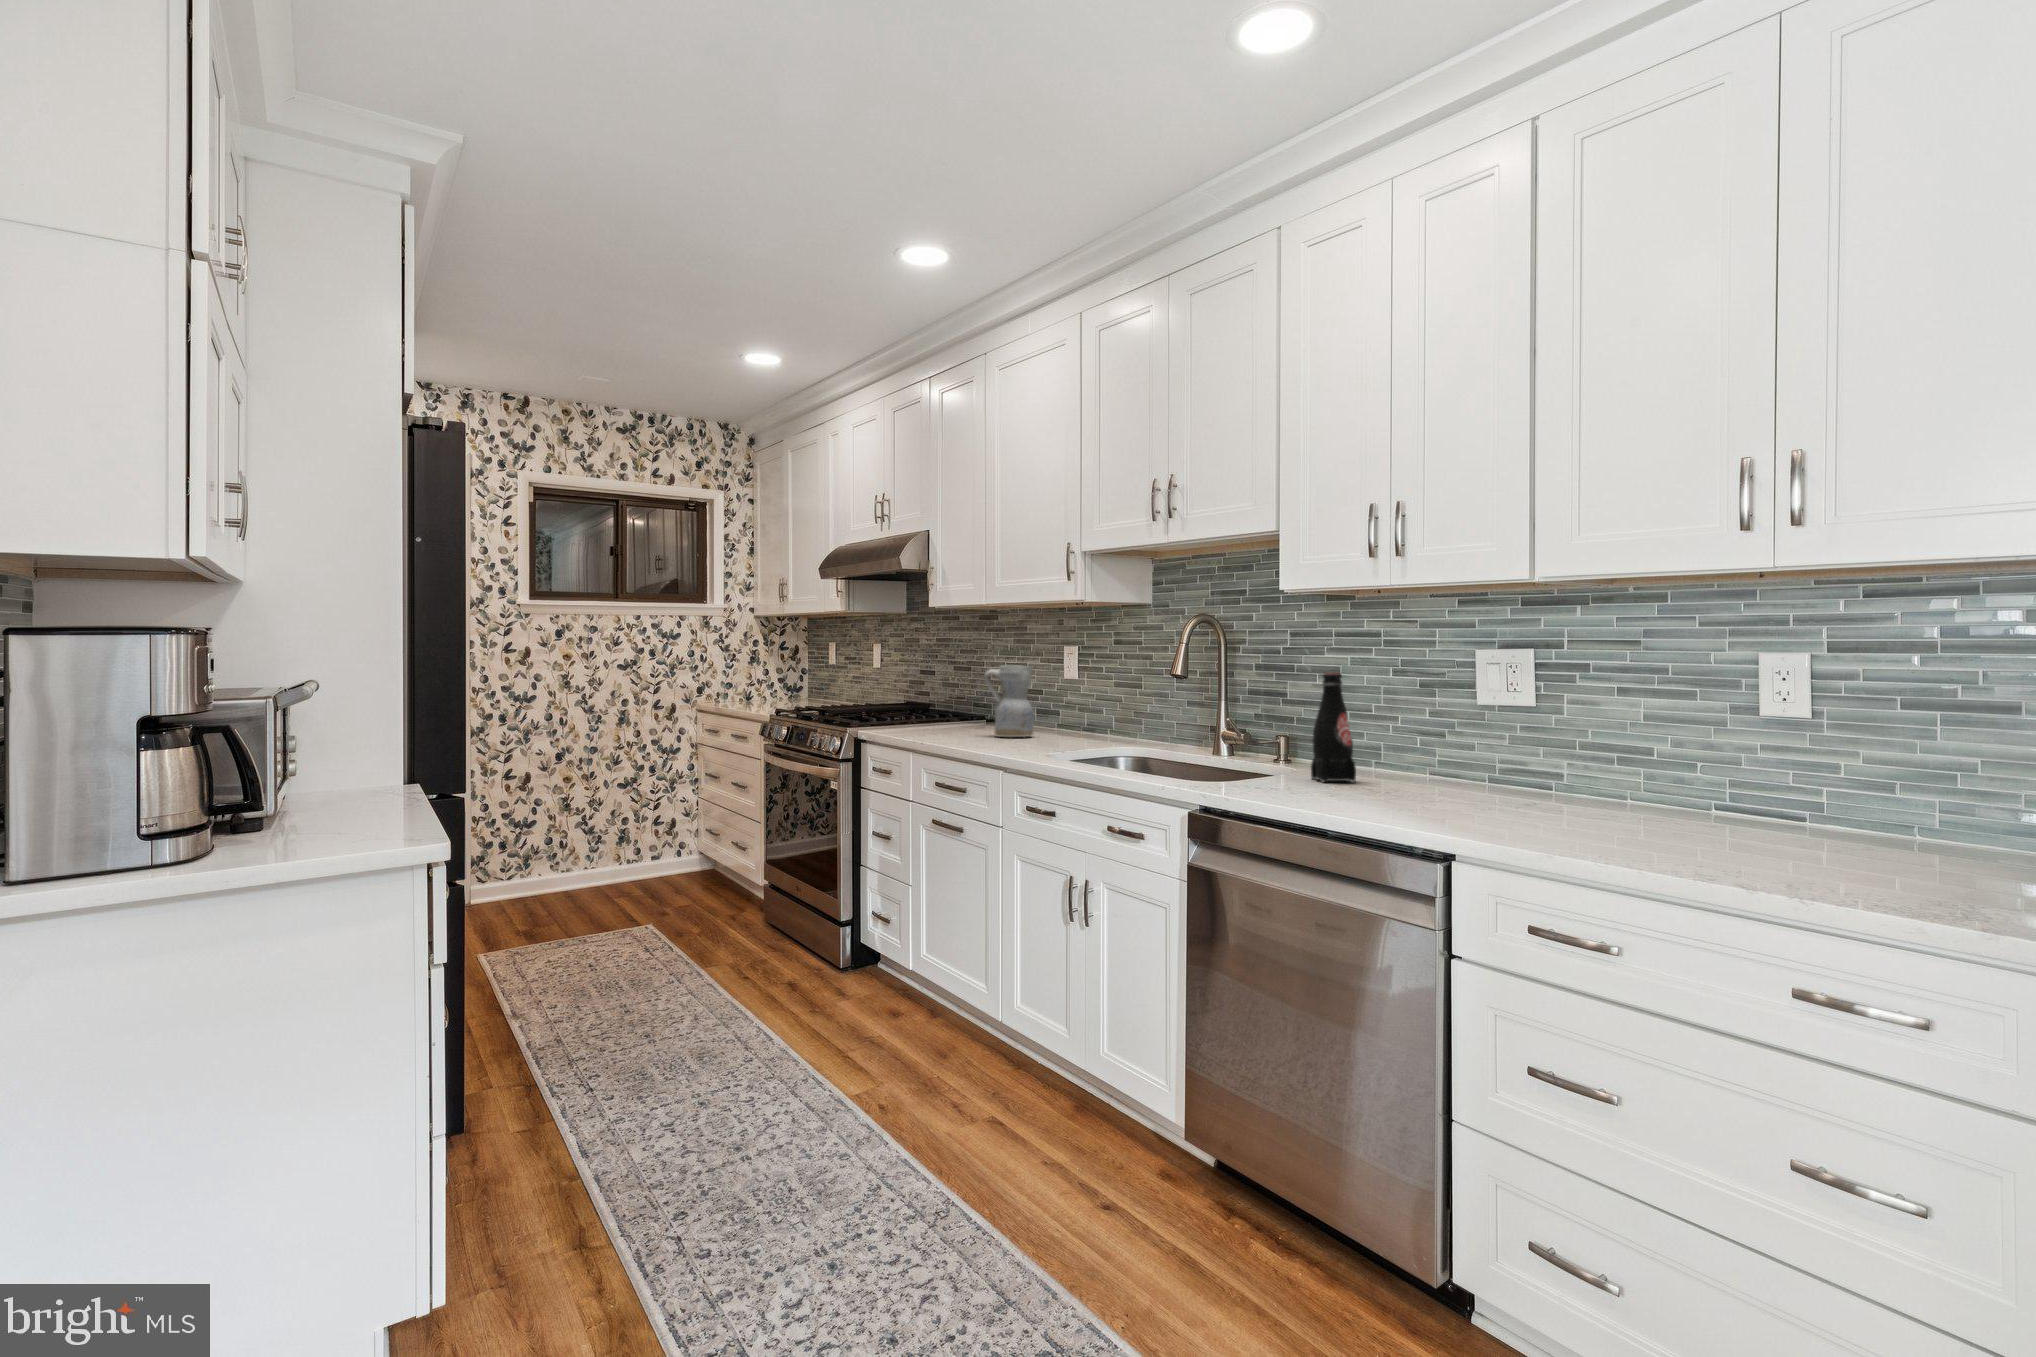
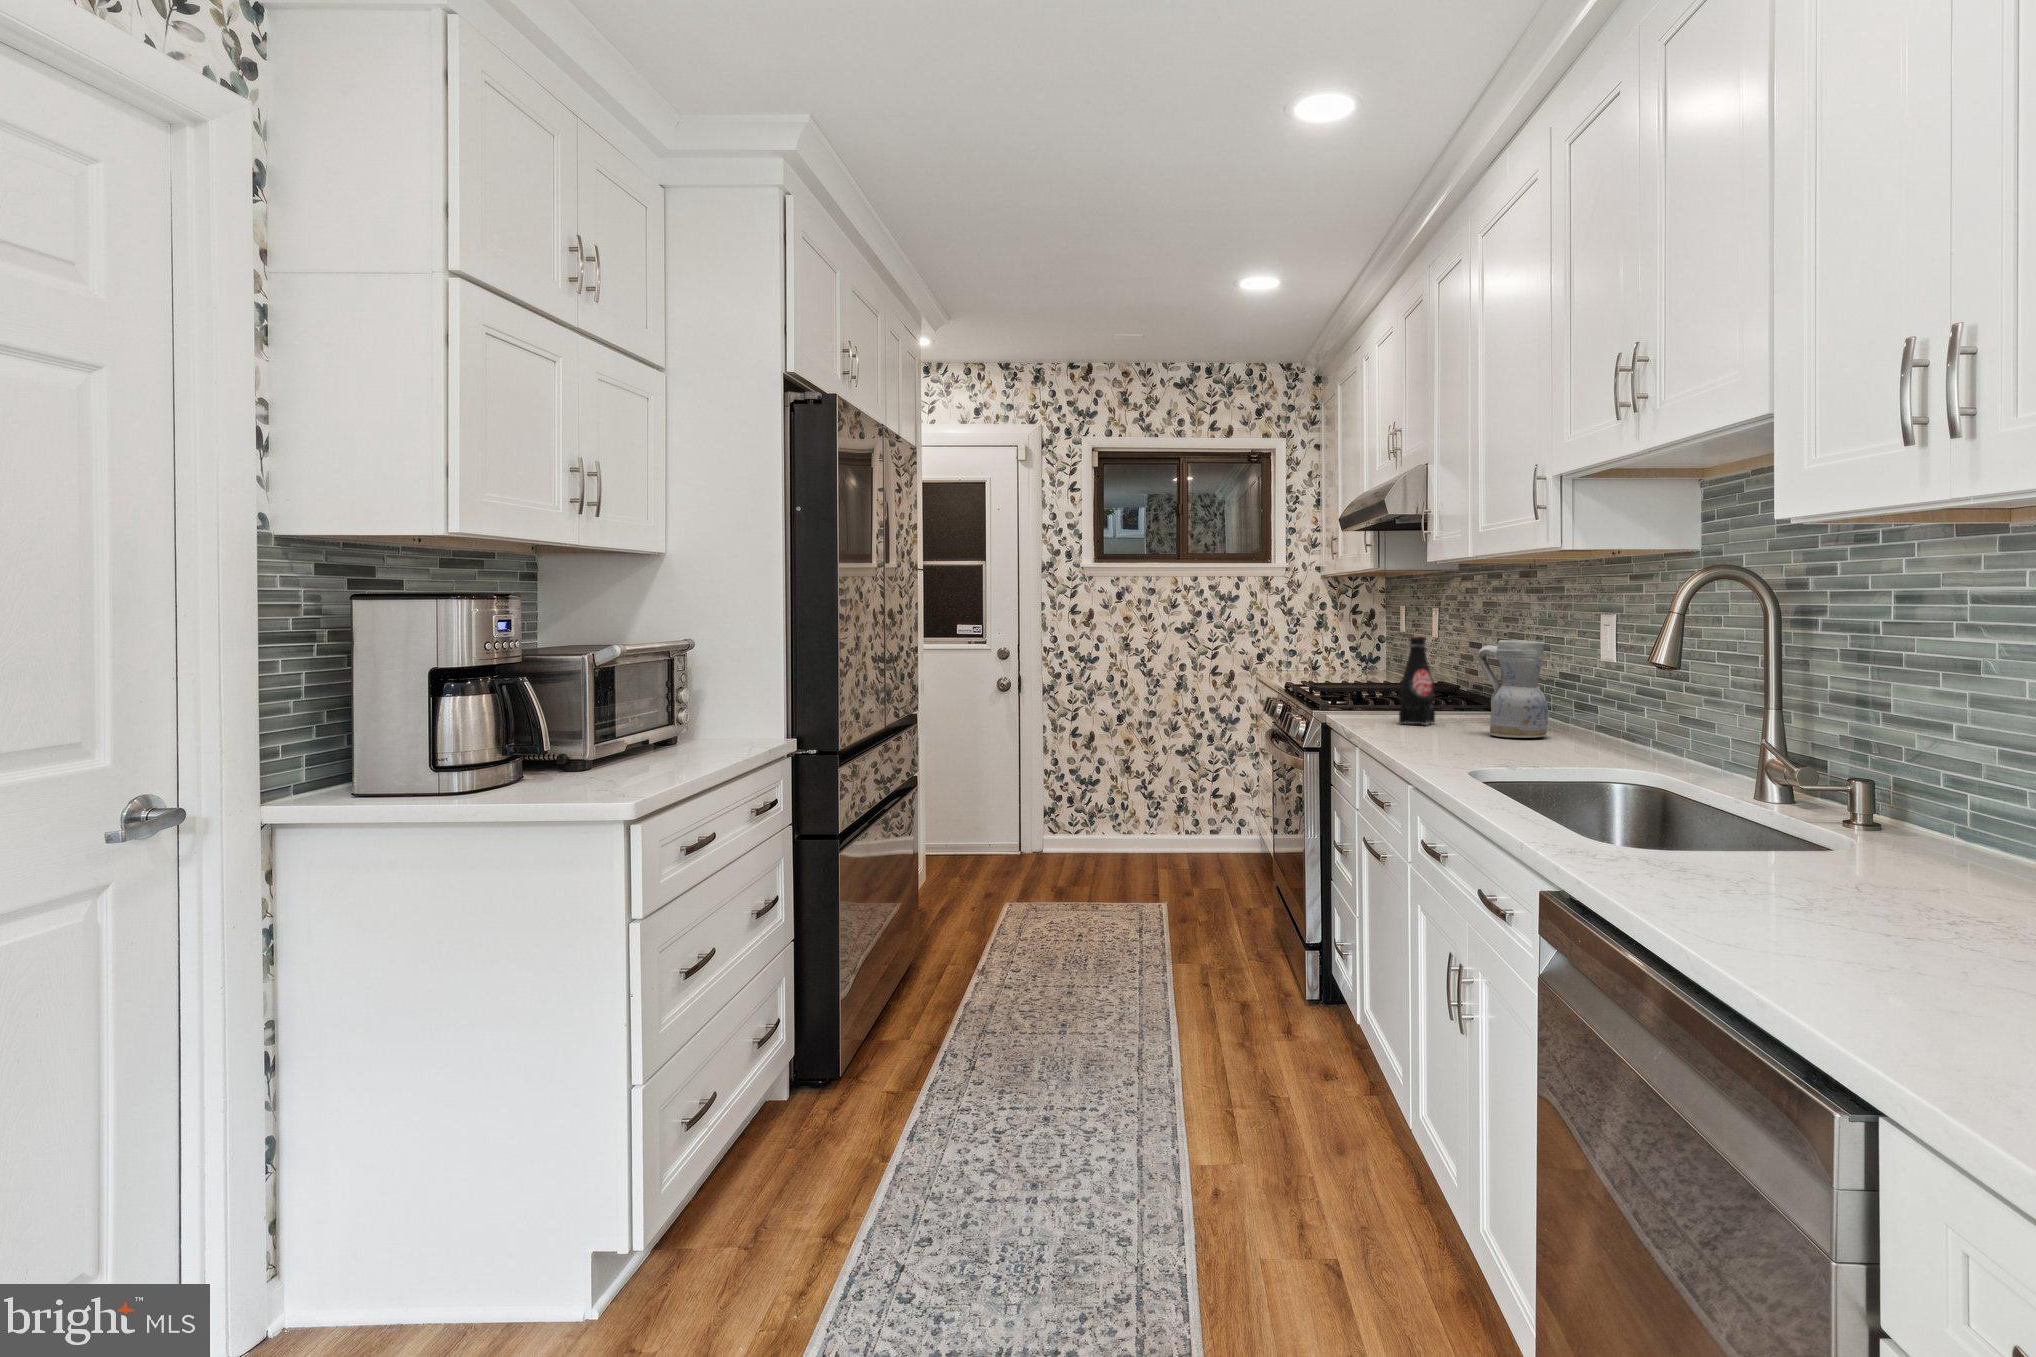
bottle: present [1311,673,1356,782] -> present [1399,637,1435,725]

